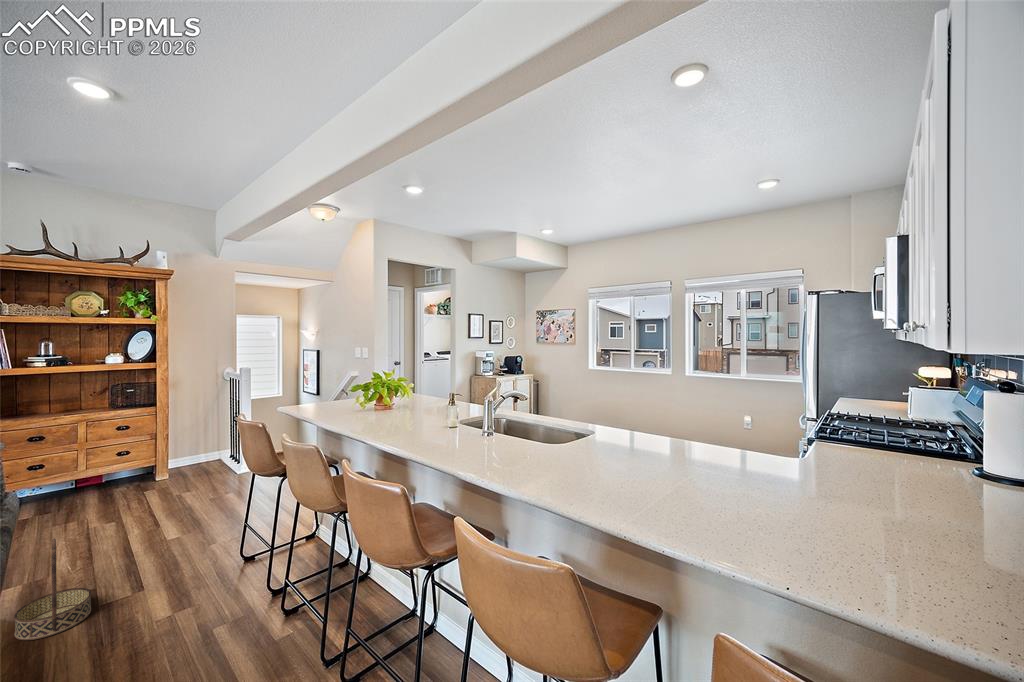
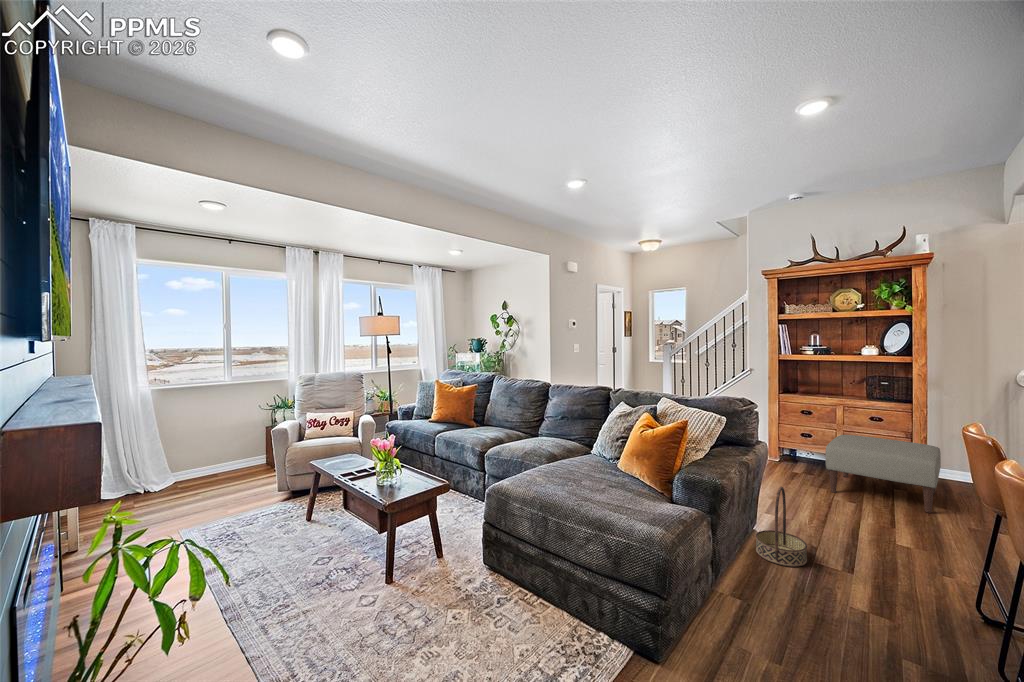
ottoman: none [76,442,188,521] -> present [826,435,941,513]

